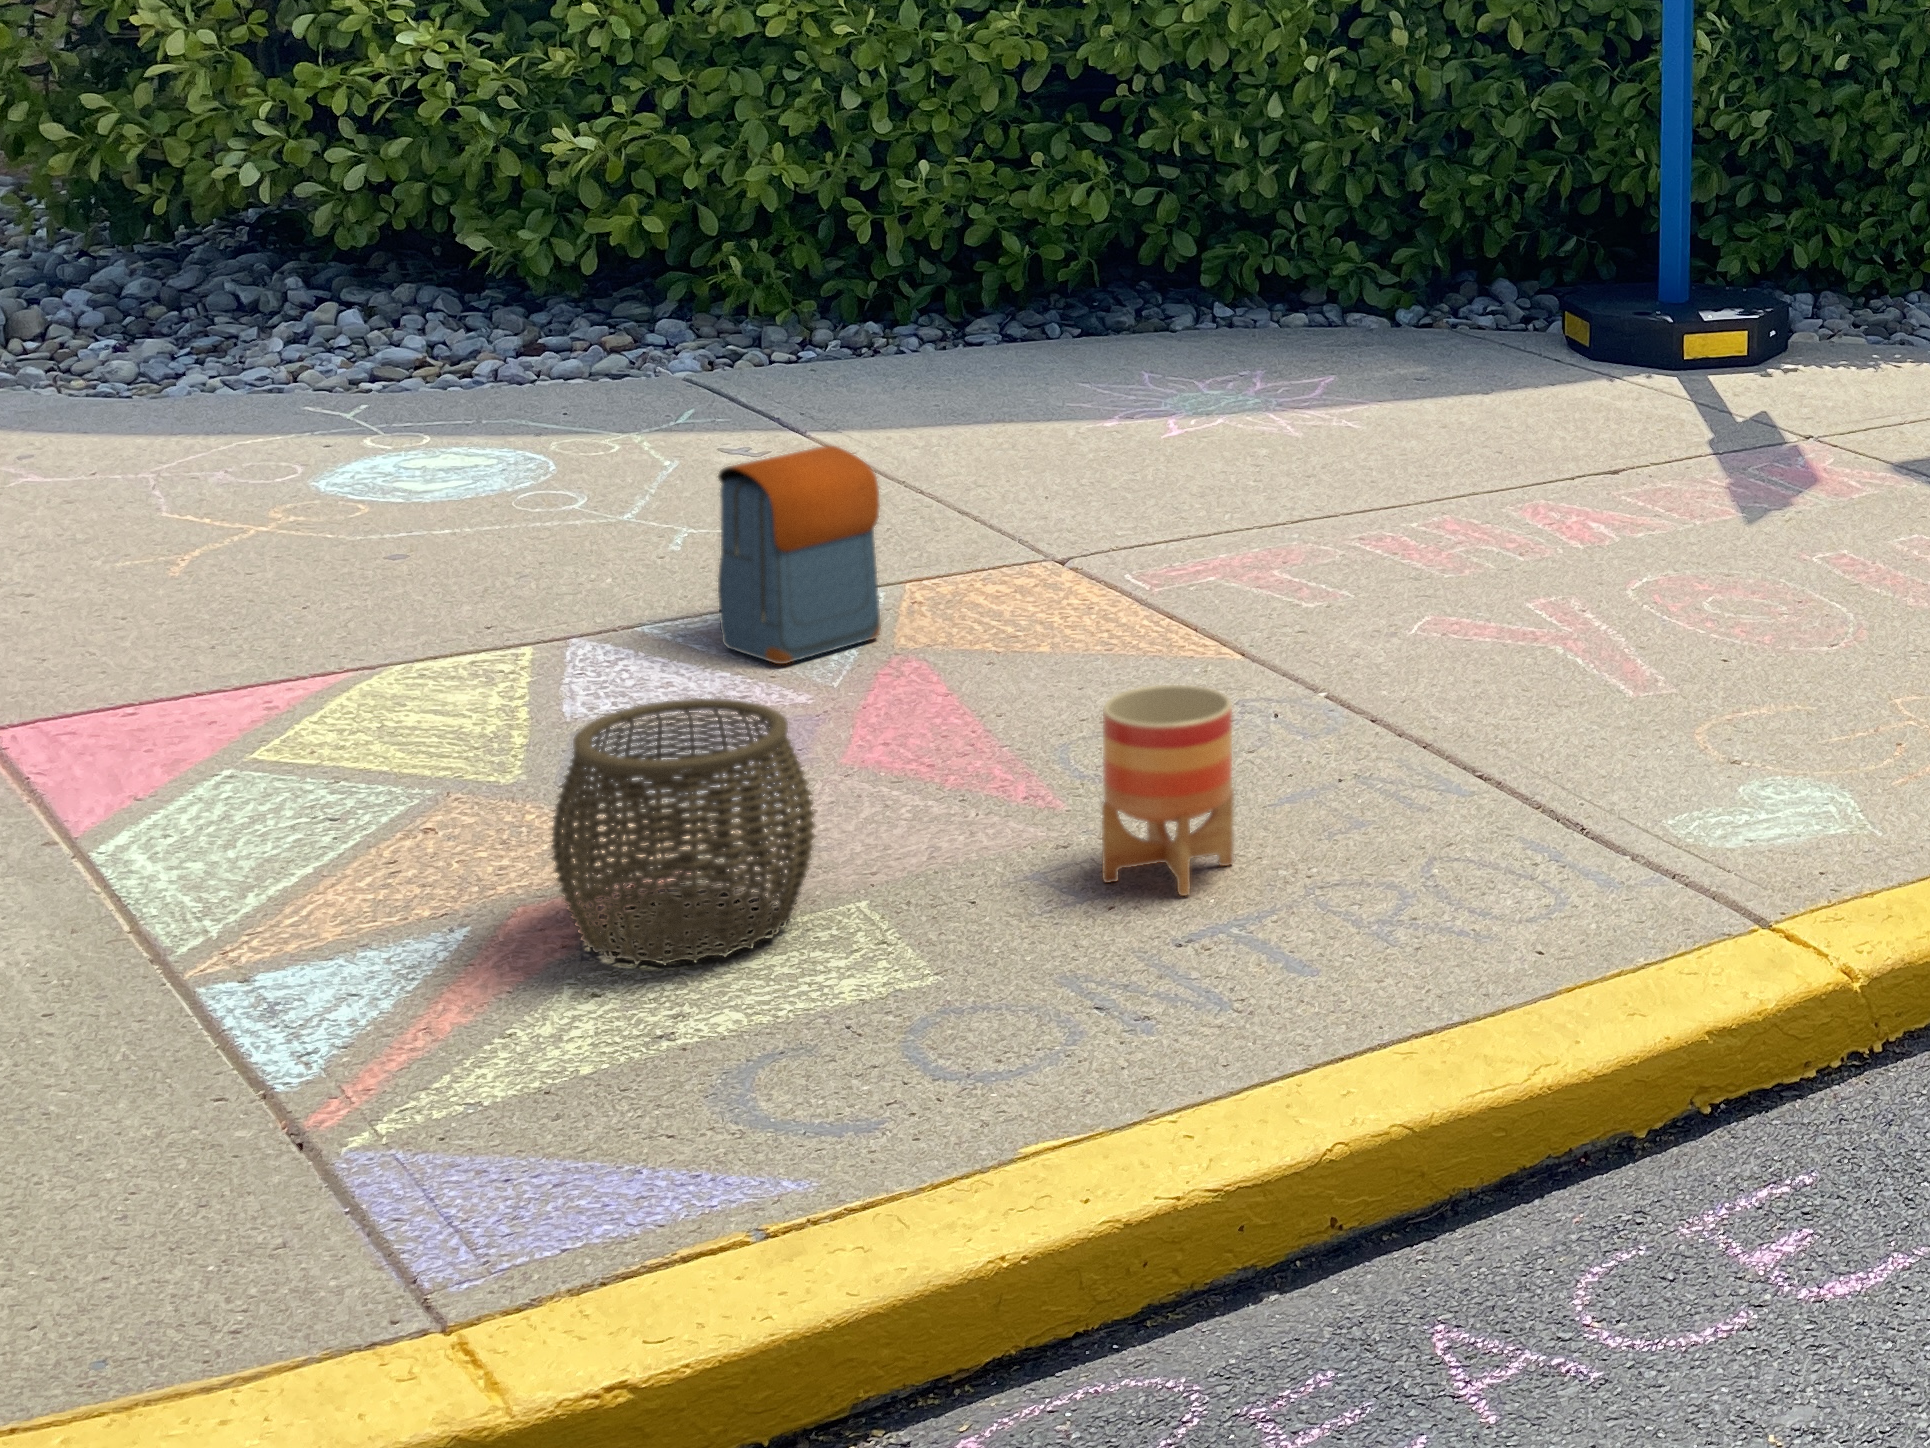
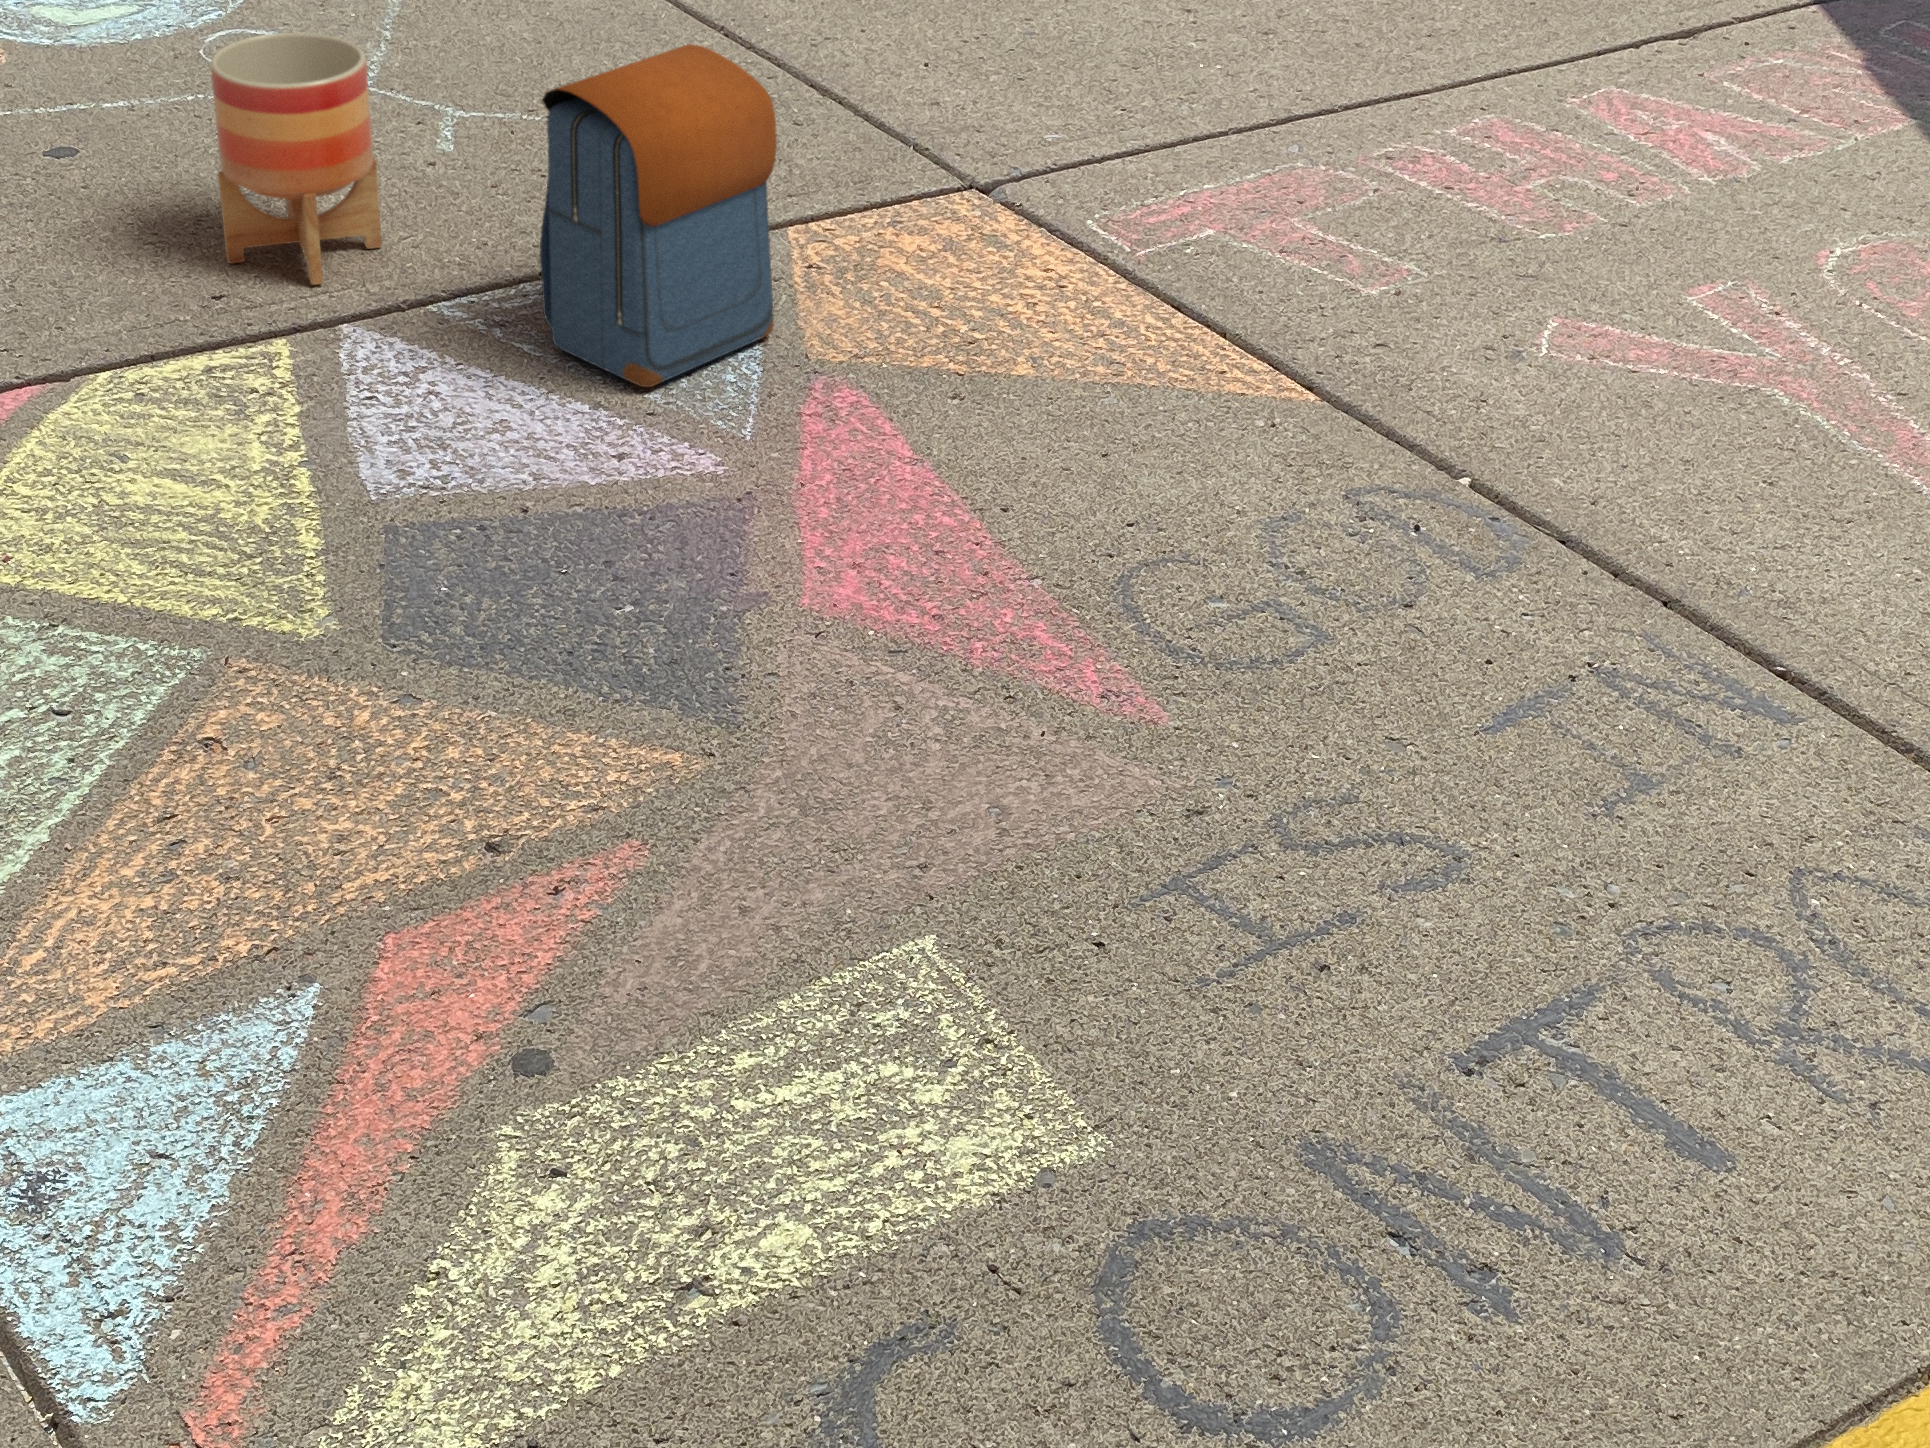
planter: present [1102,685,1234,896] -> present [210,33,382,285]
woven basket: present [552,699,816,965] -> none [445,636,869,1113]

